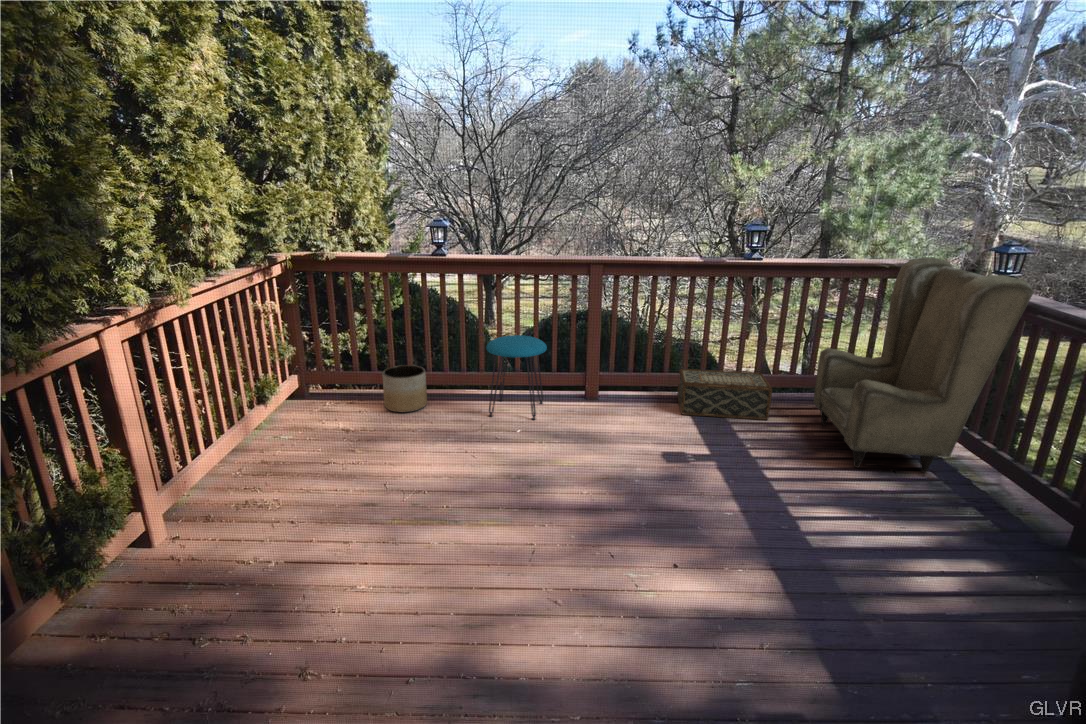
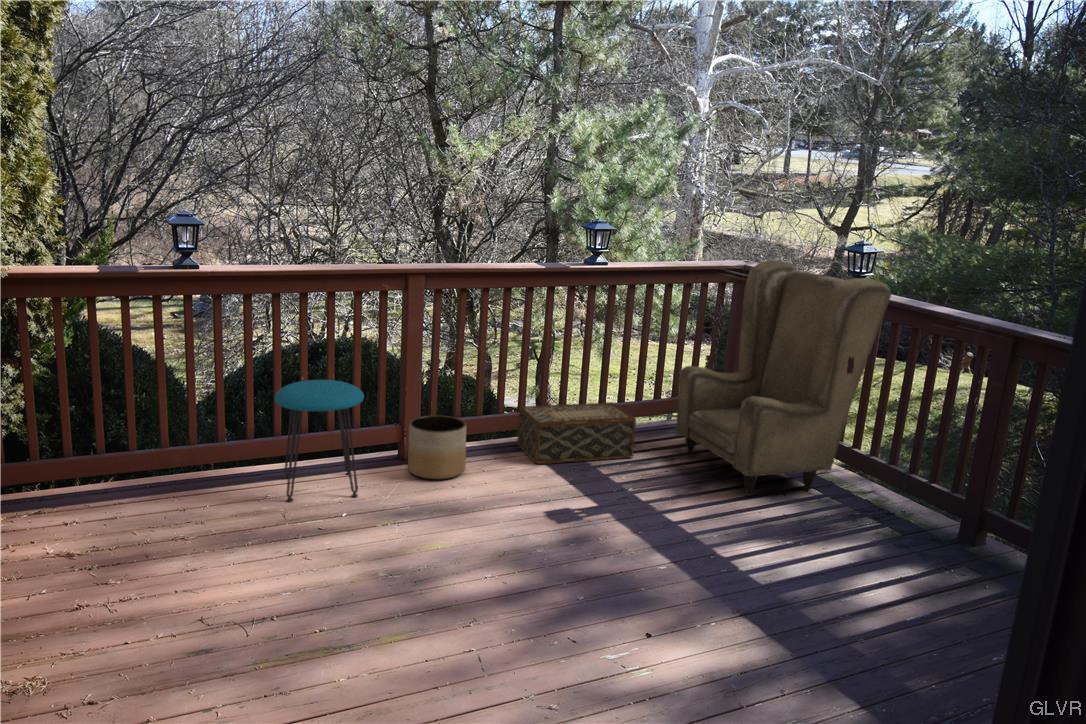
planter: present [382,365,427,412] -> present [408,415,466,479]

